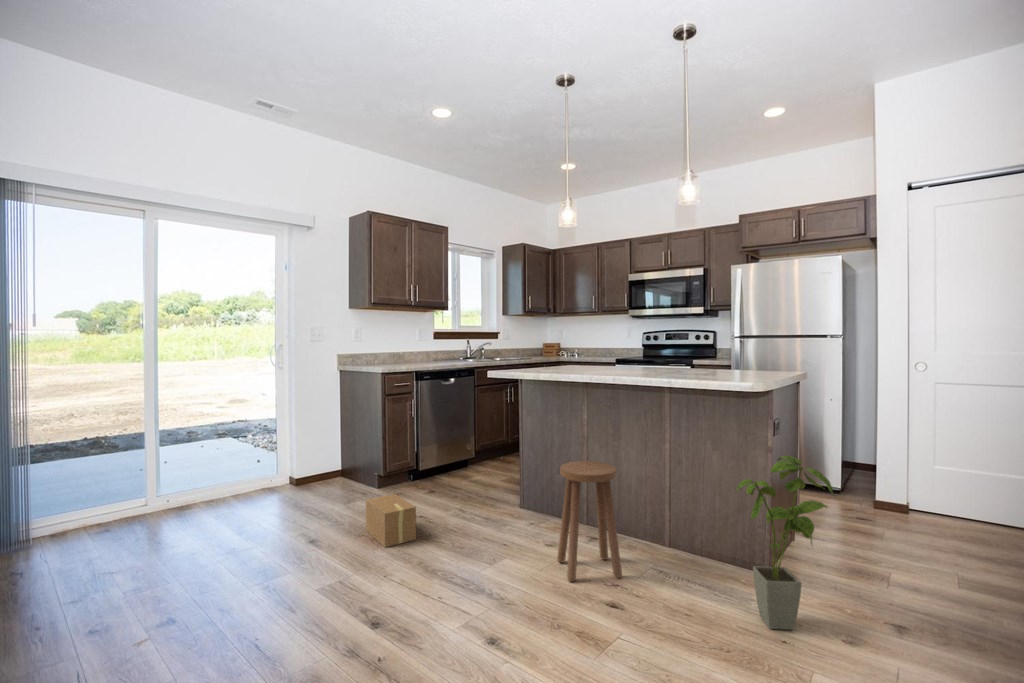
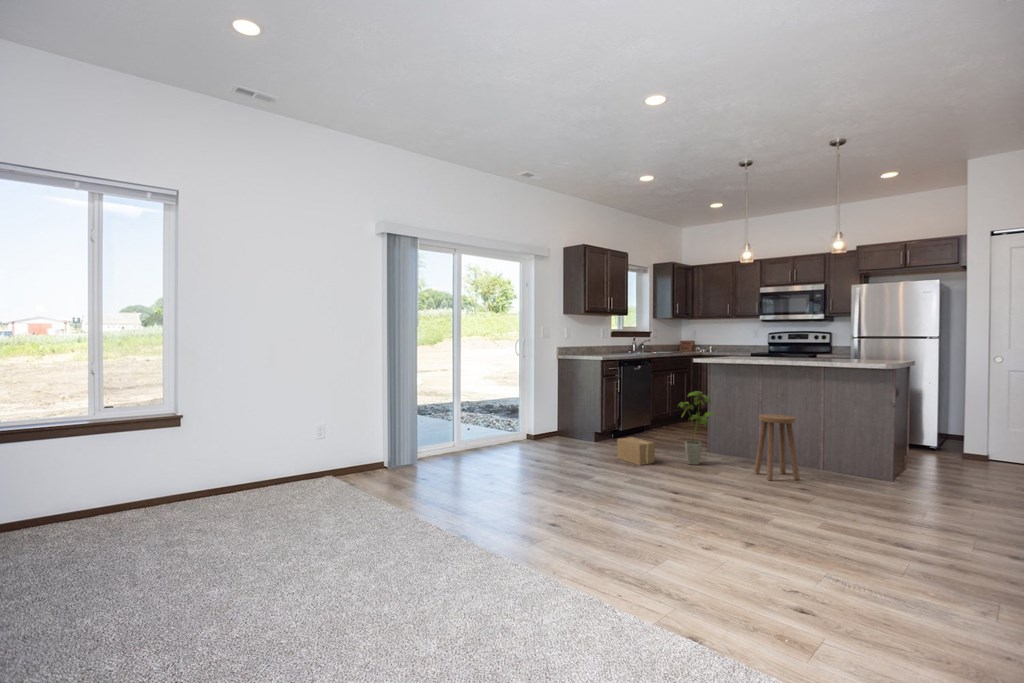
house plant: present [736,455,833,630] -> present [680,391,715,465]

